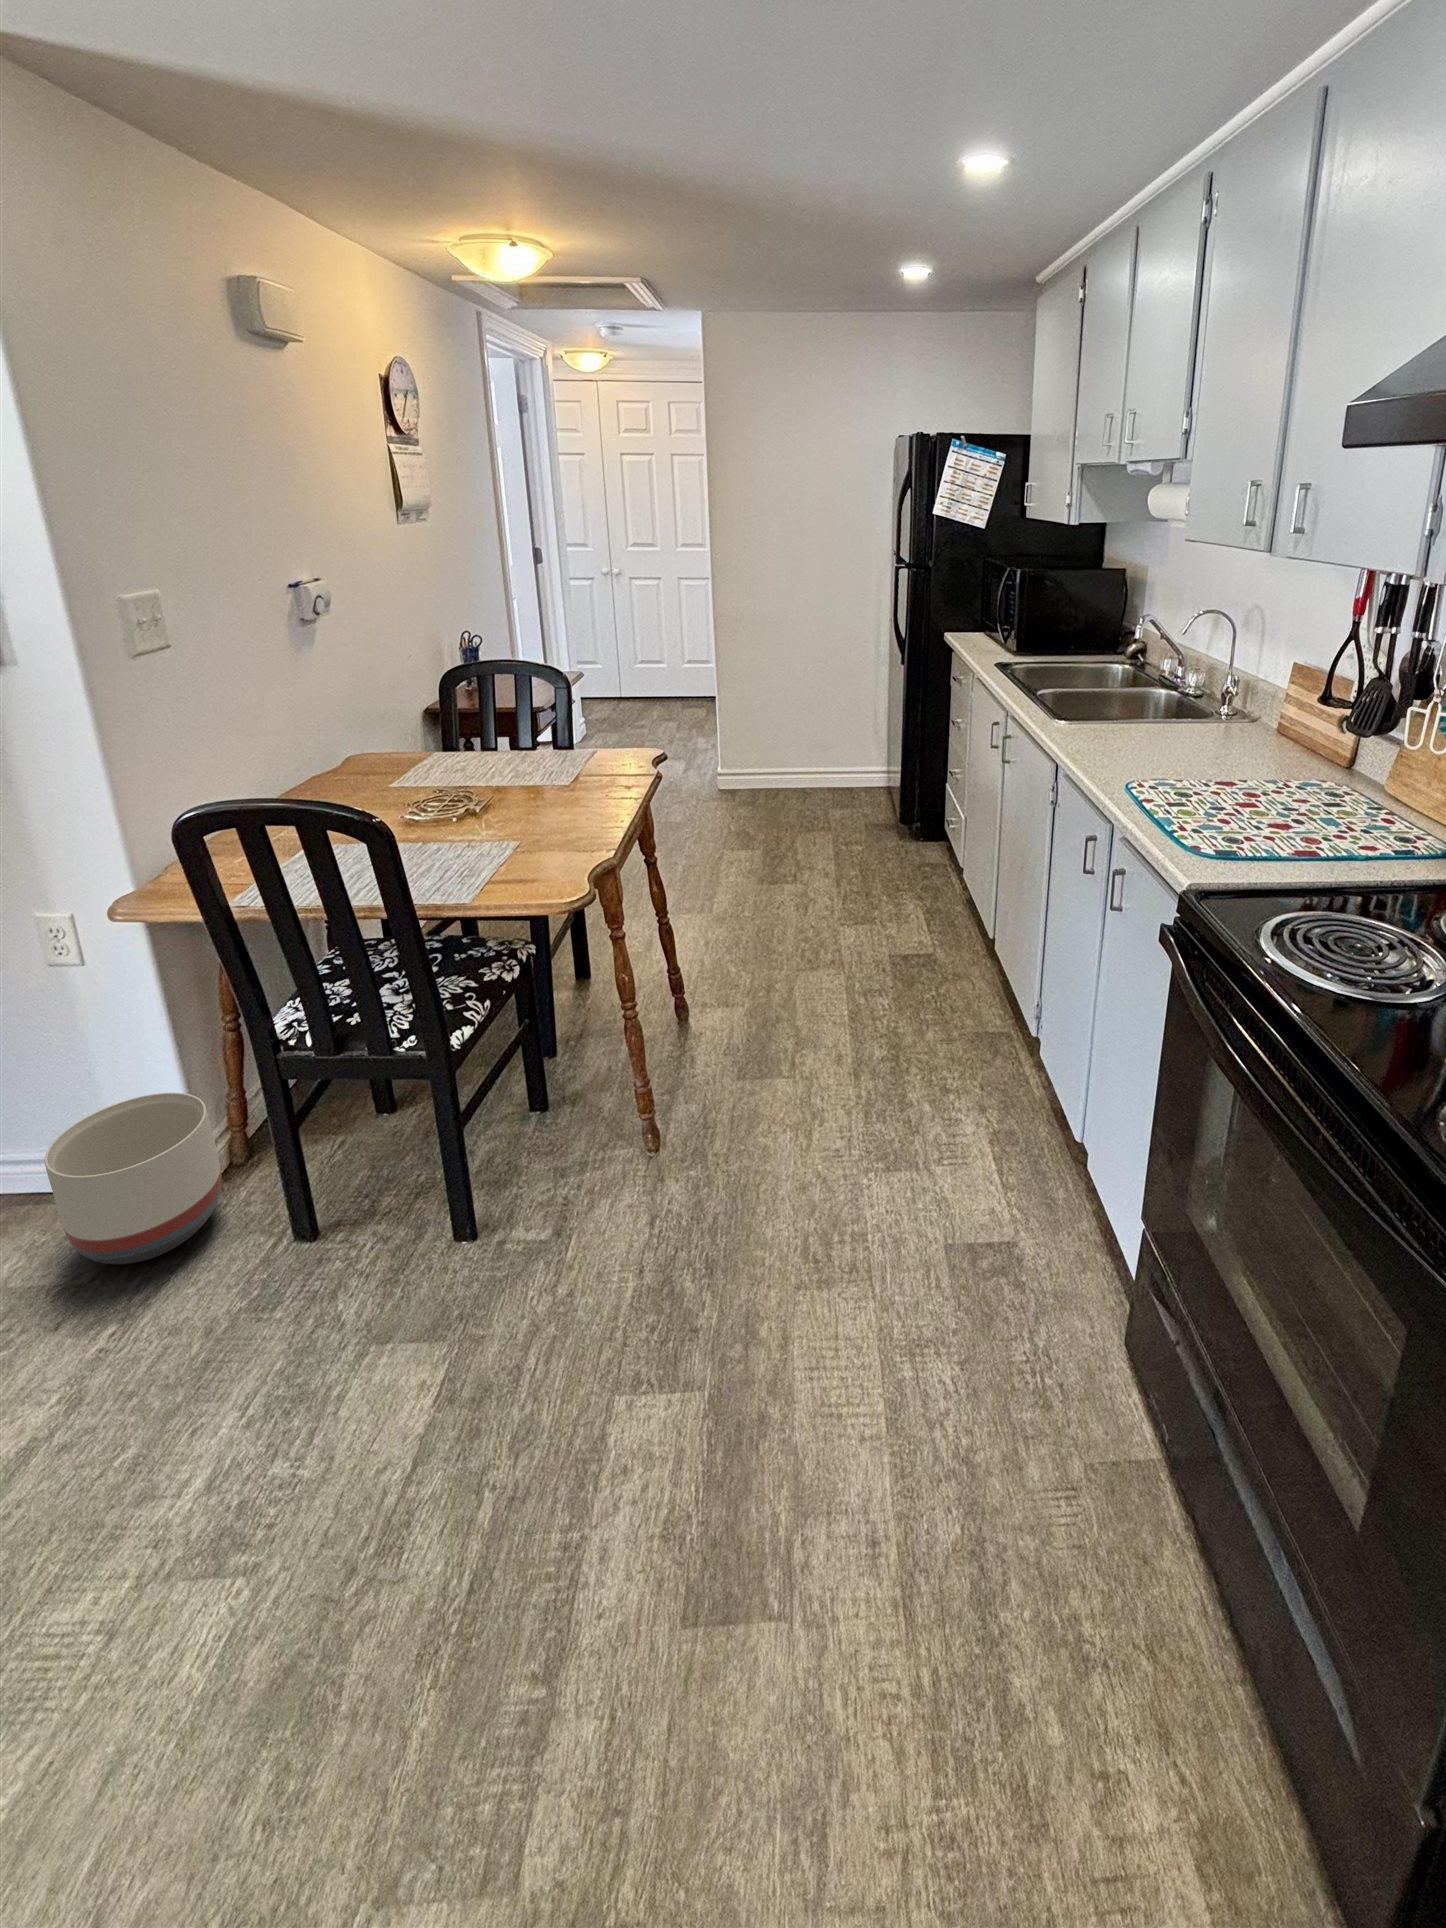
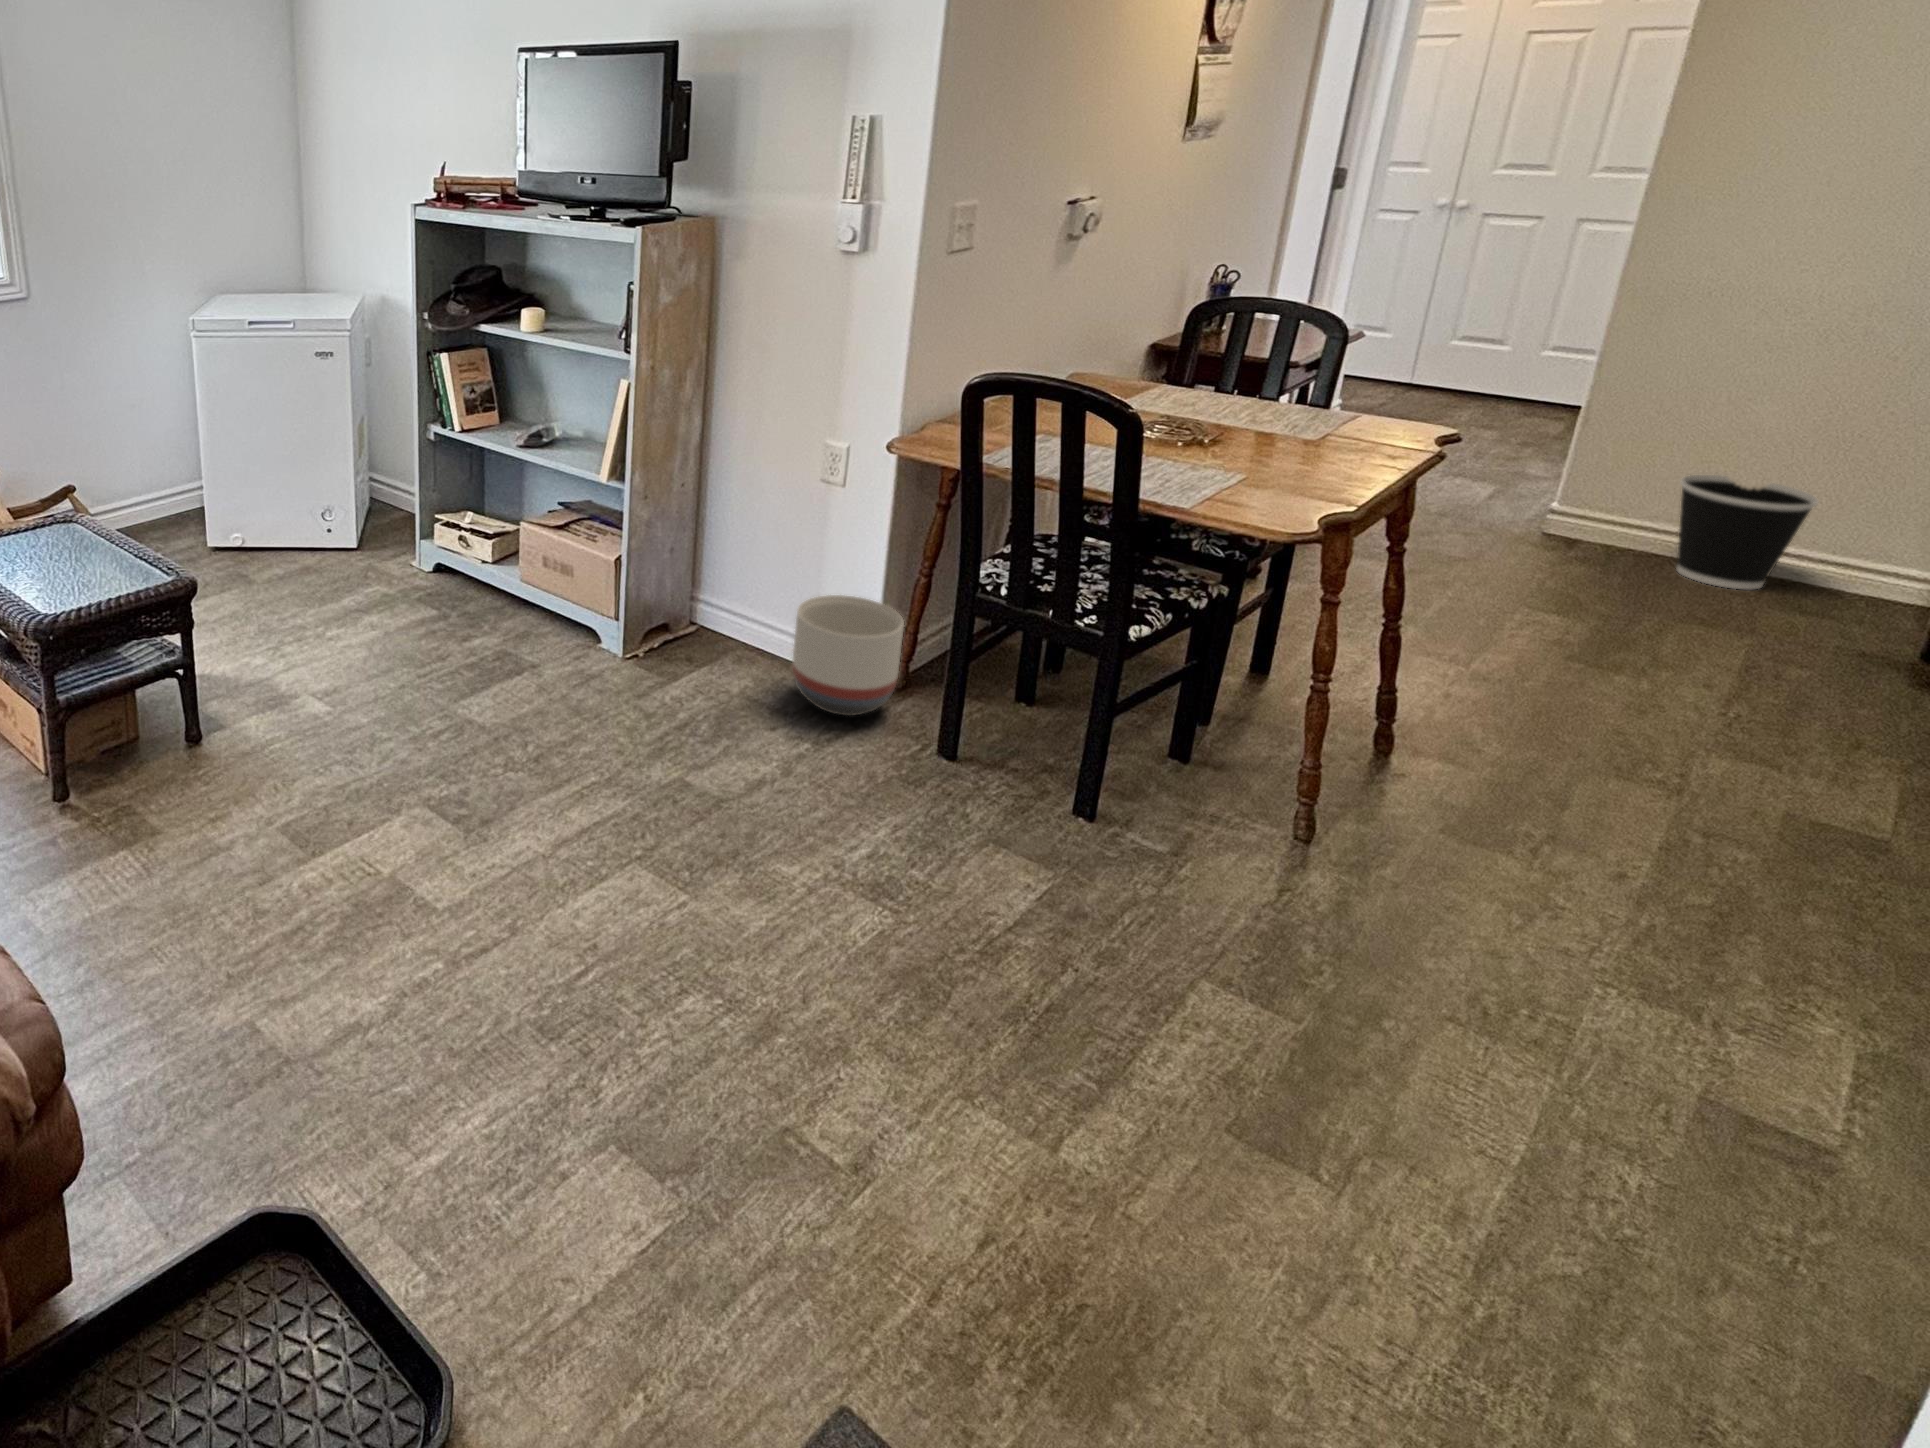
wastebasket: none [776,733,838,805] -> present [1677,475,1819,590]

